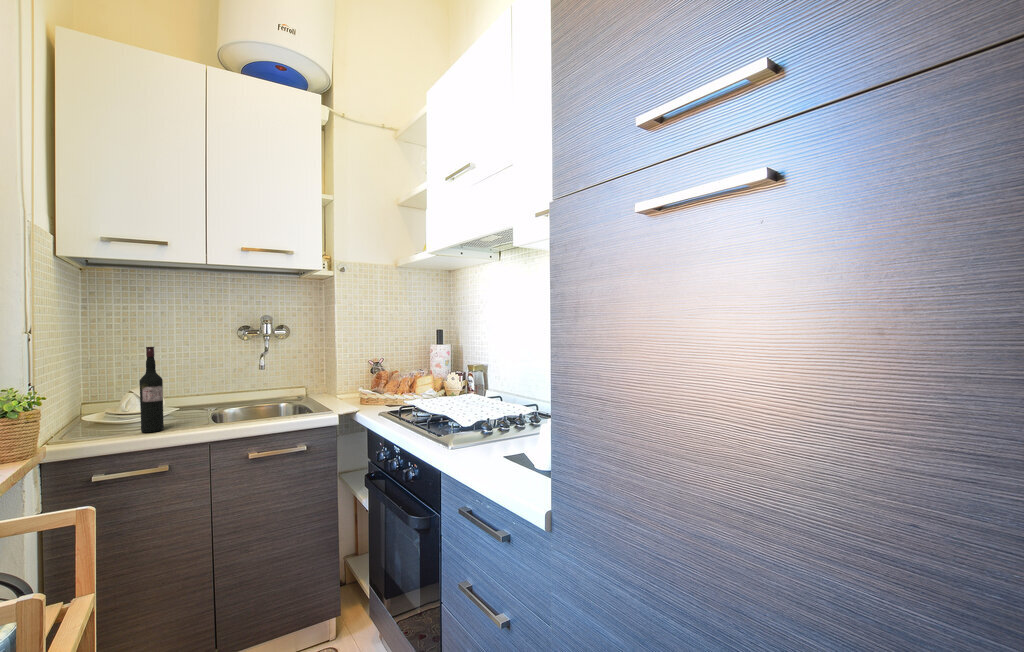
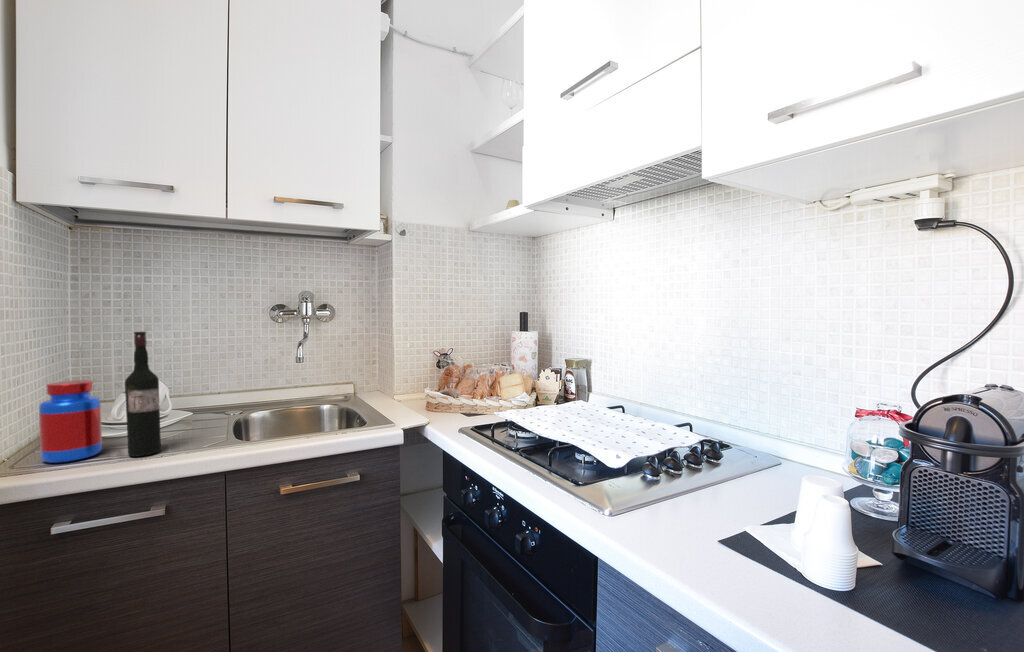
jar: none [80,381,121,437] -> present [39,380,102,463]

